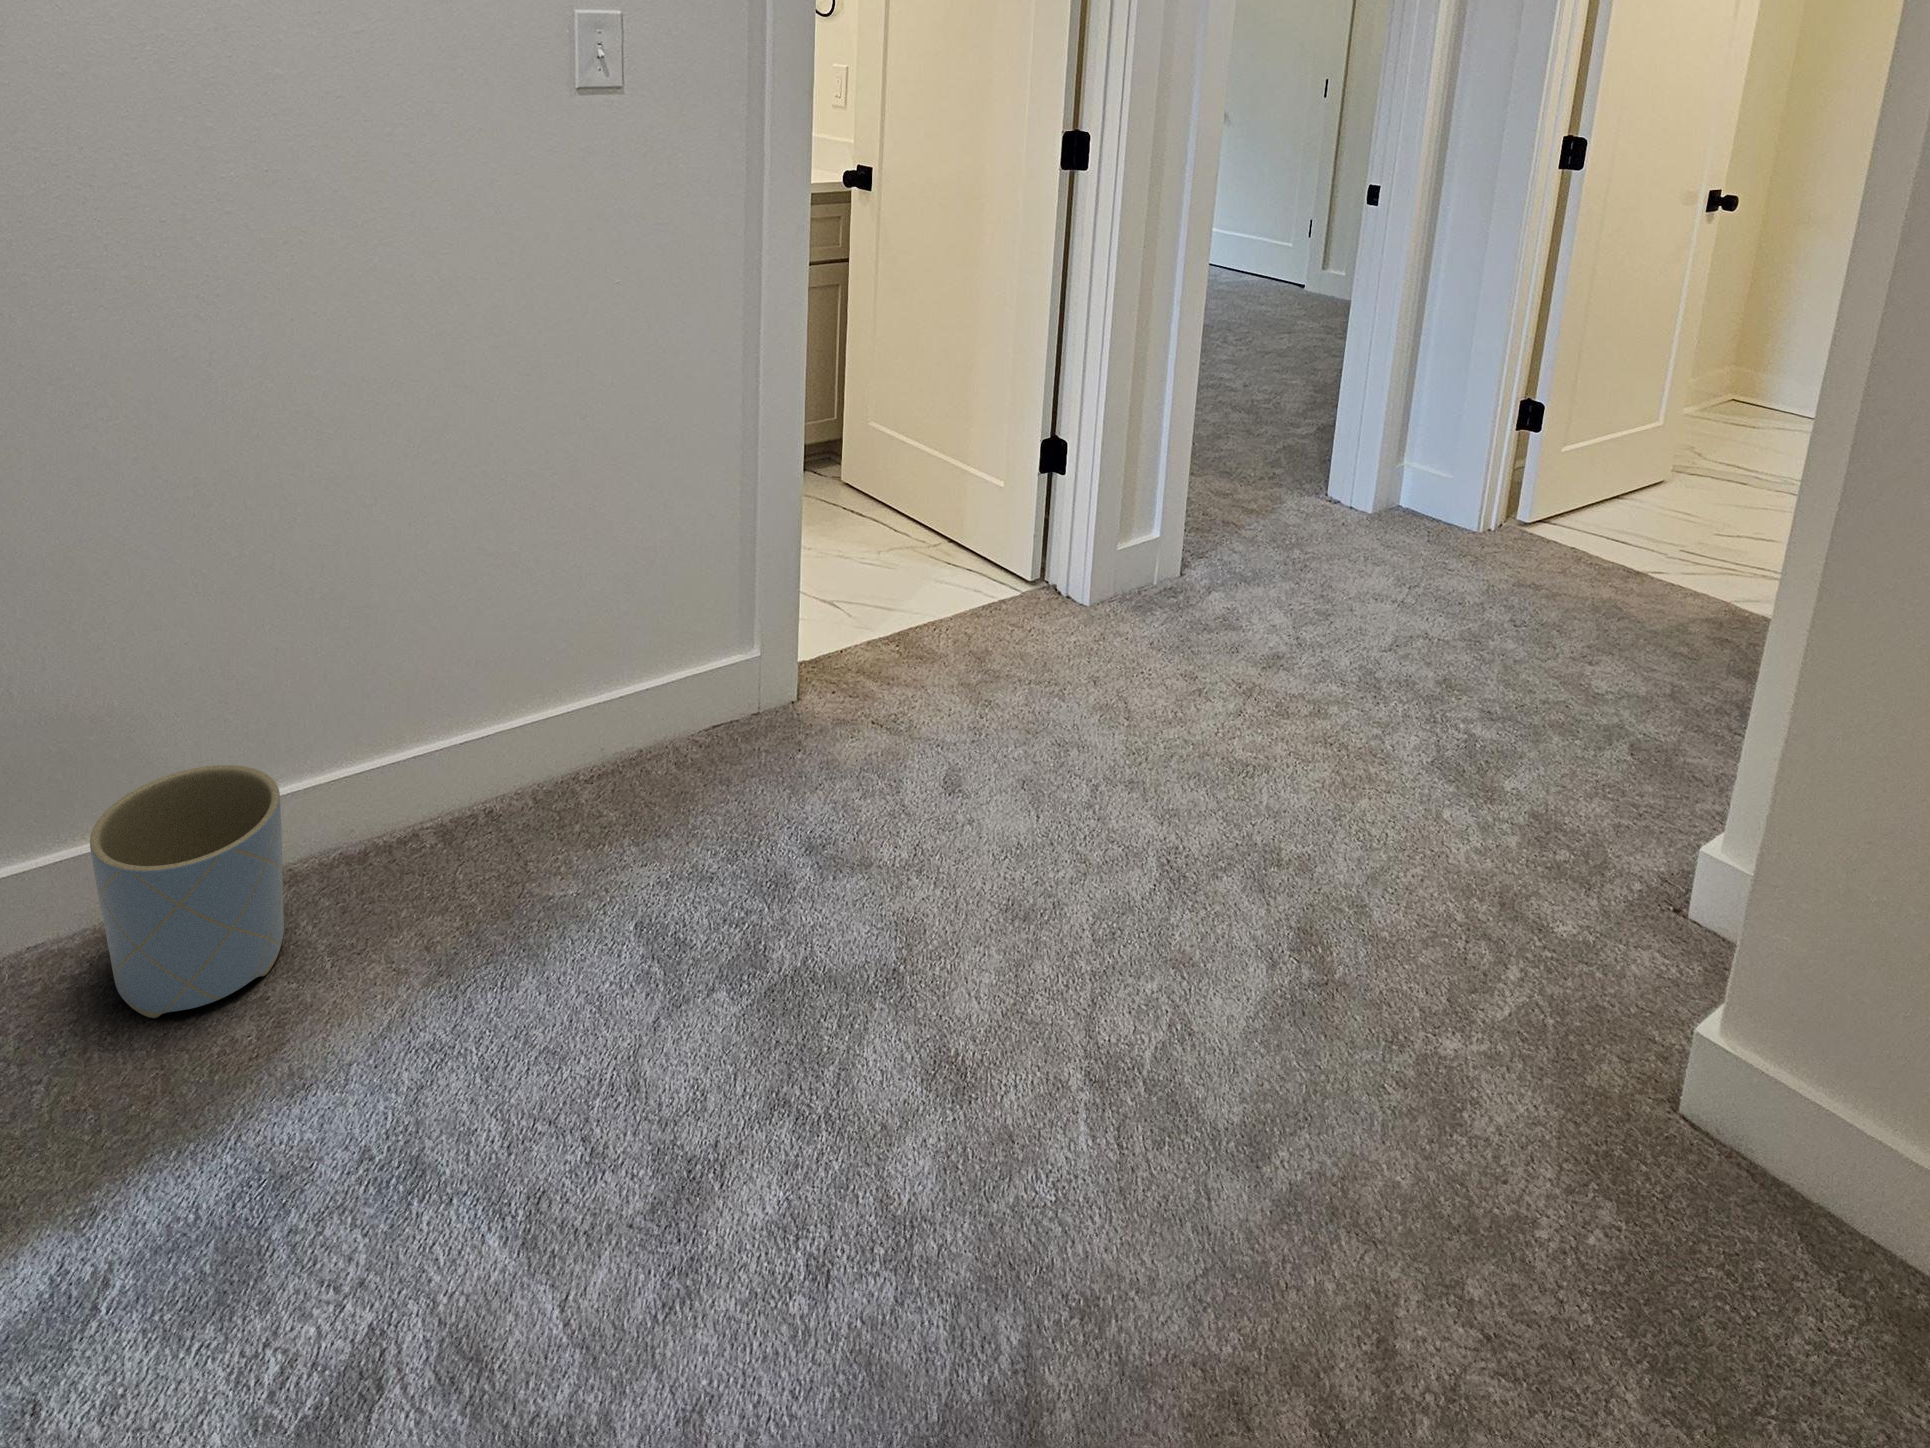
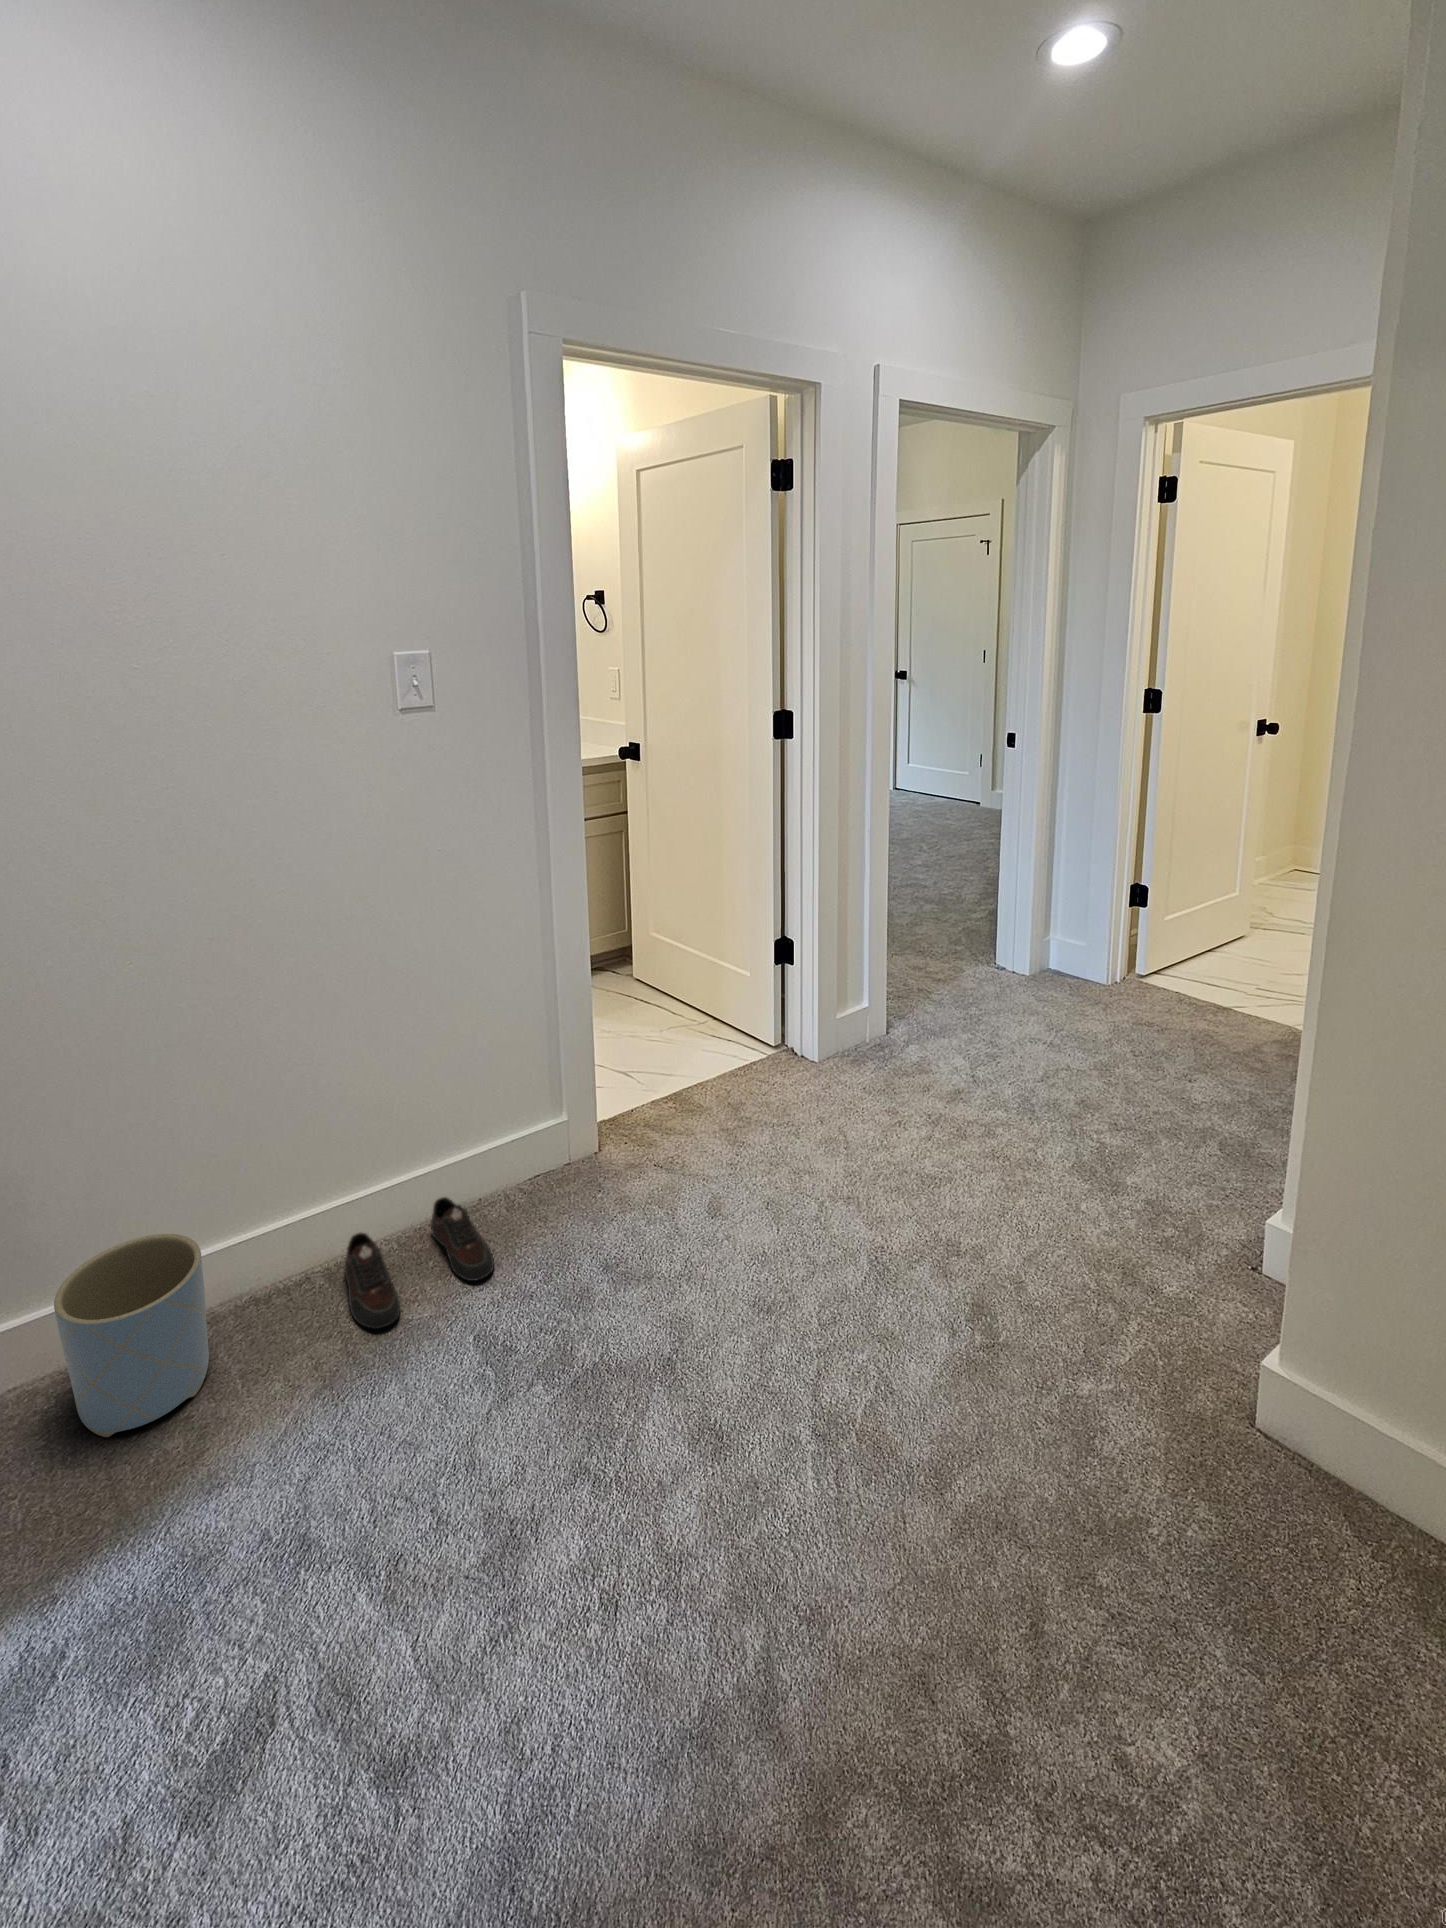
shoe: none [458,747,655,908] -> present [345,1197,494,1329]

